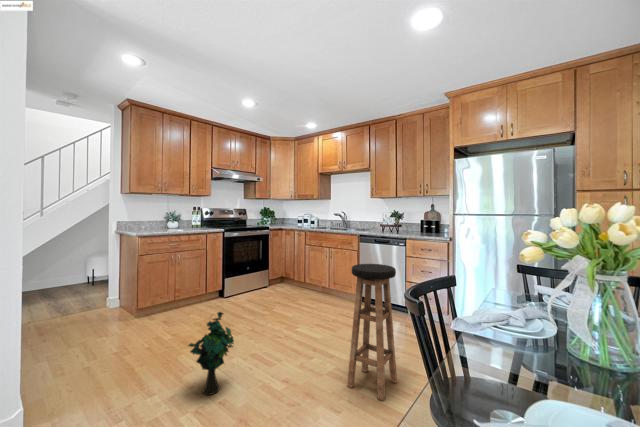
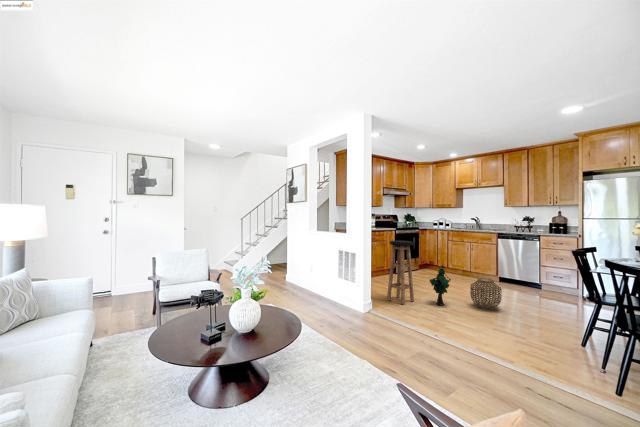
bar stool: present [347,264,397,401] -> present [387,240,414,305]
woven basket: none [269,329,320,394] -> present [470,278,501,309]

